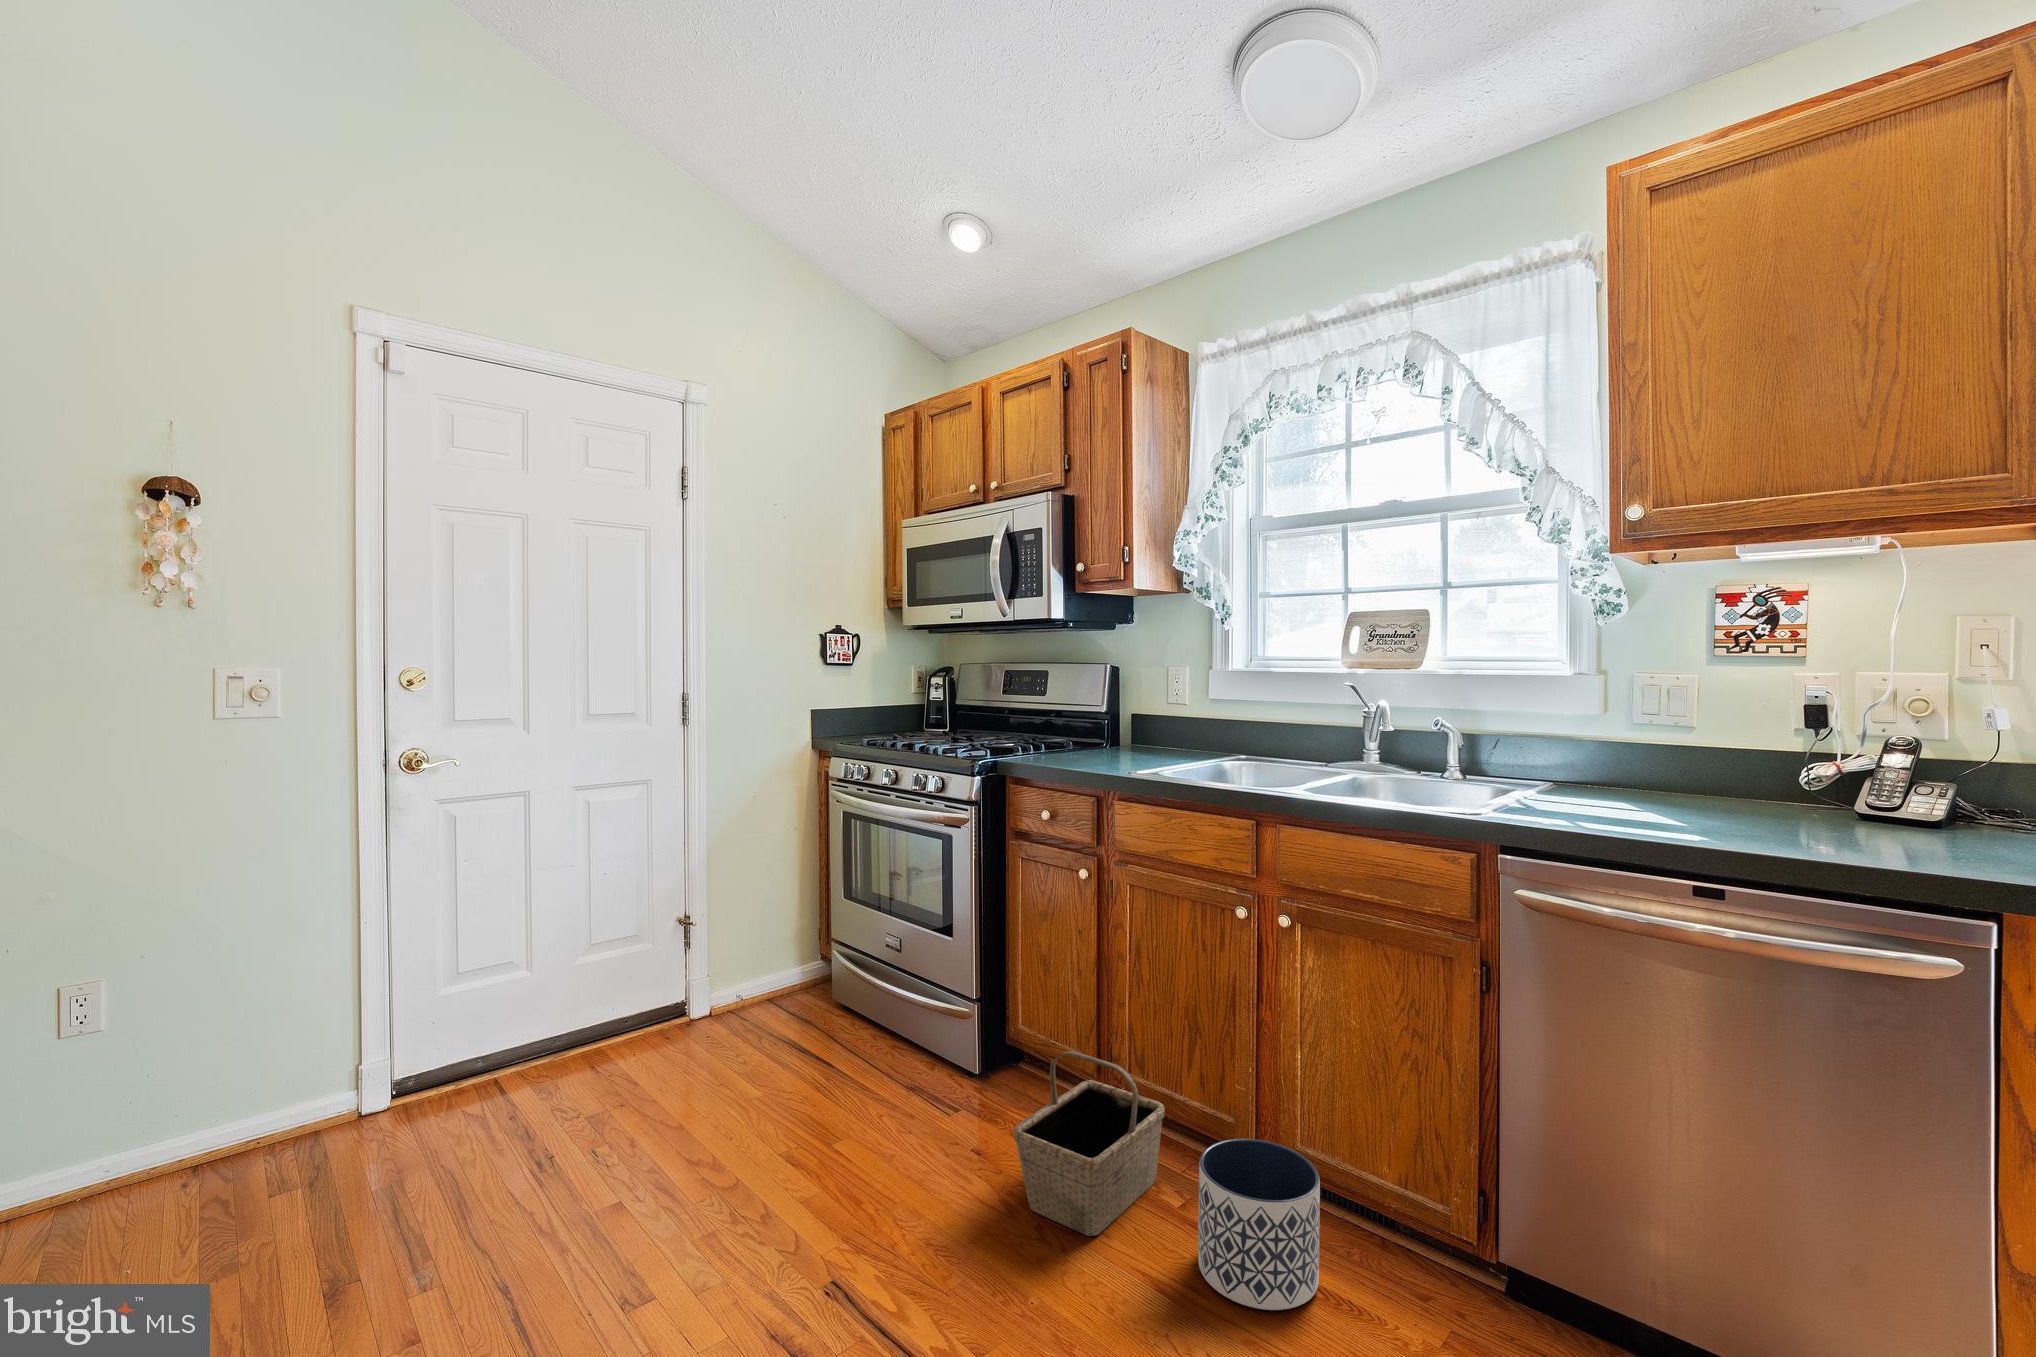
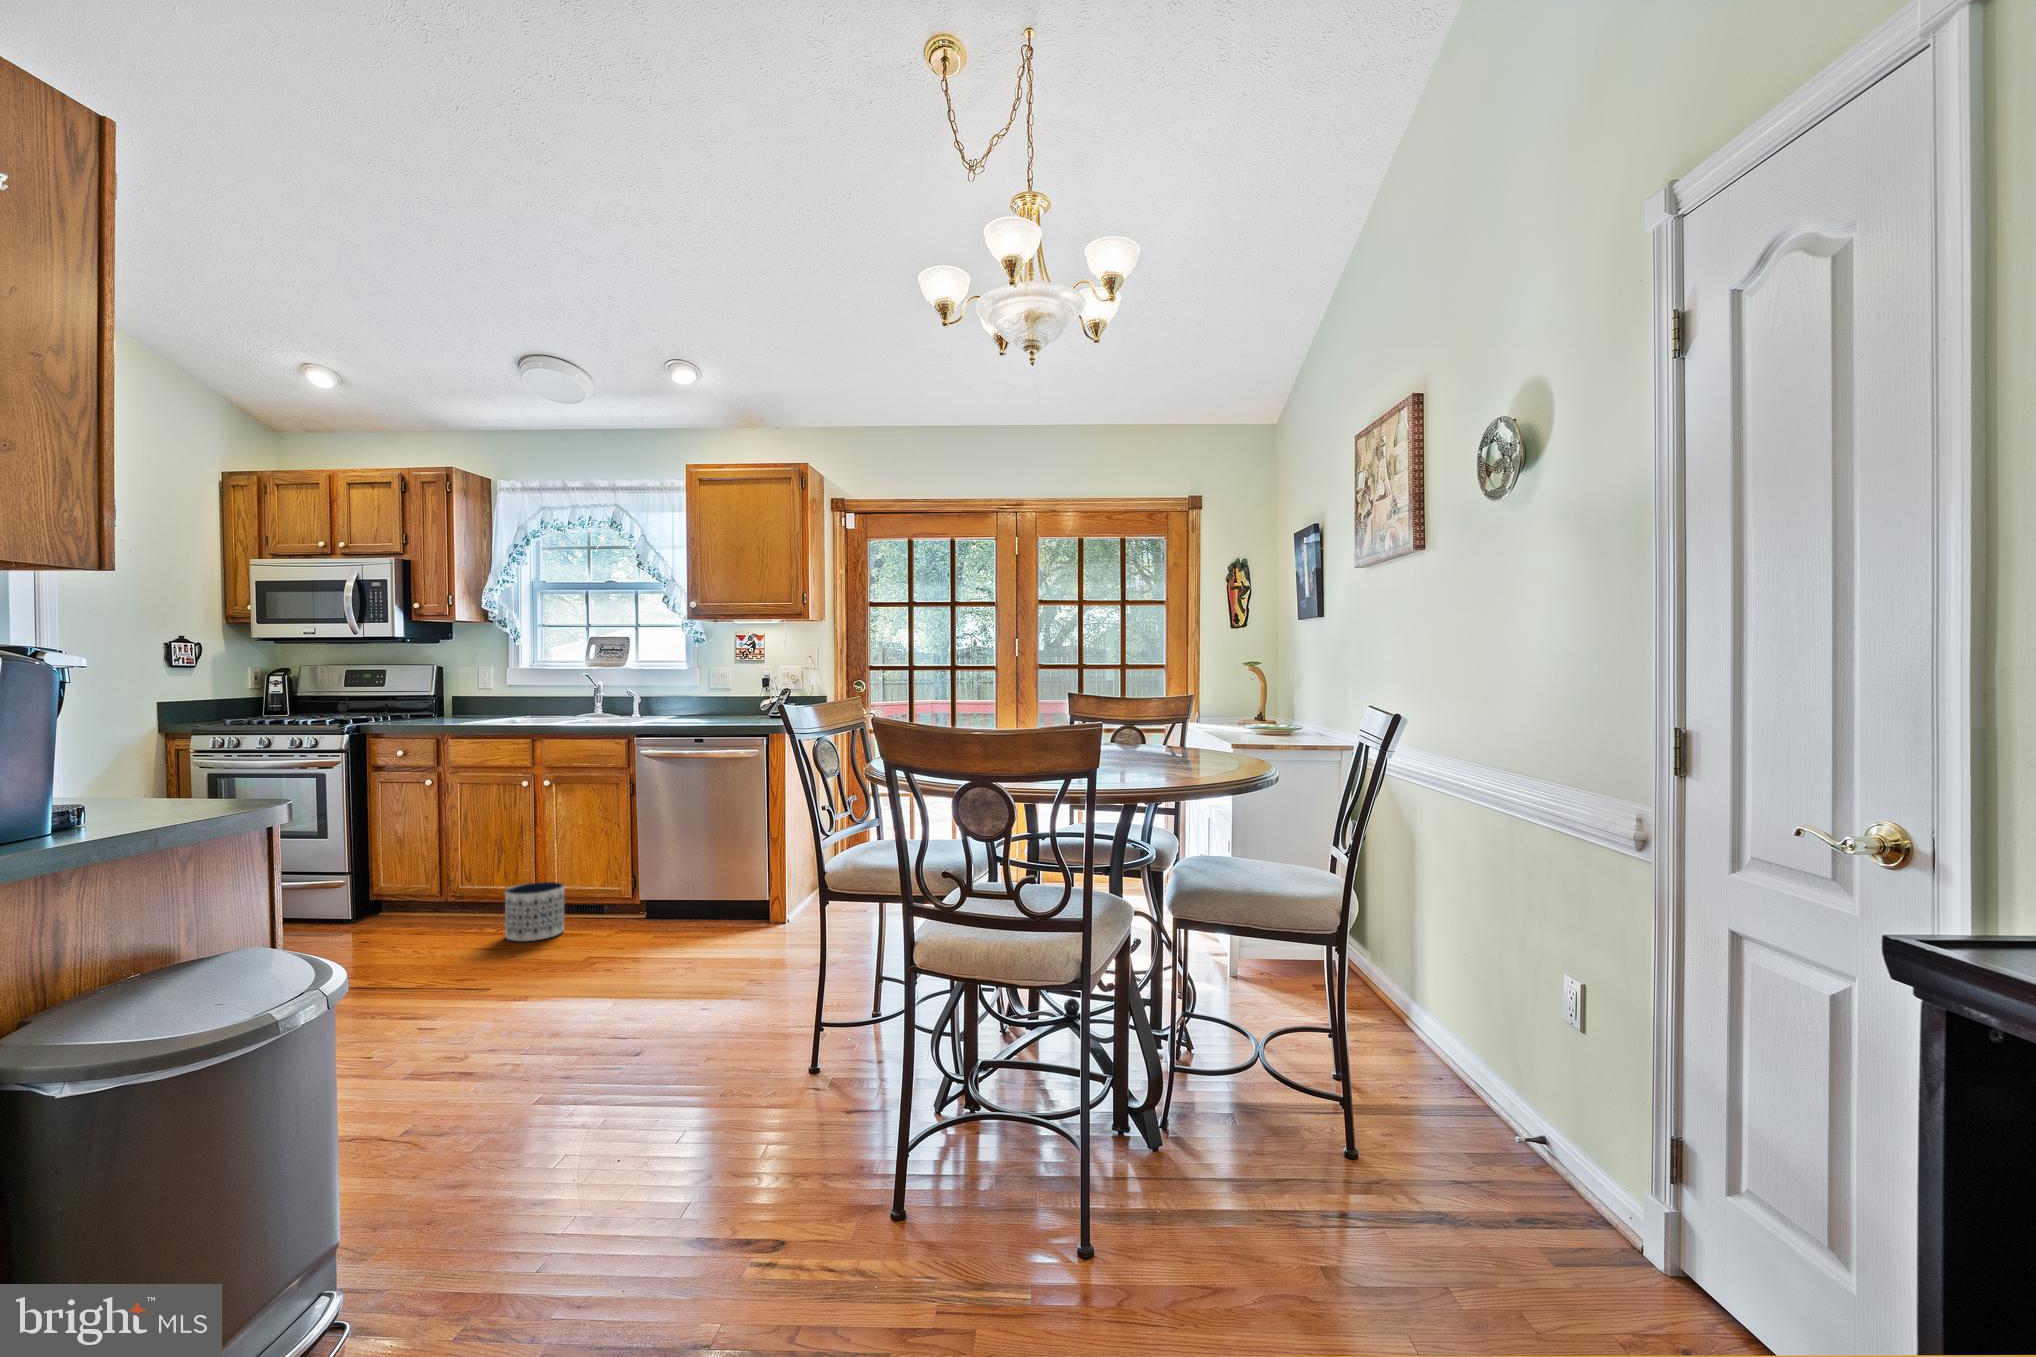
basket: present [1014,1051,1165,1236] -> none [395,867,484,945]

